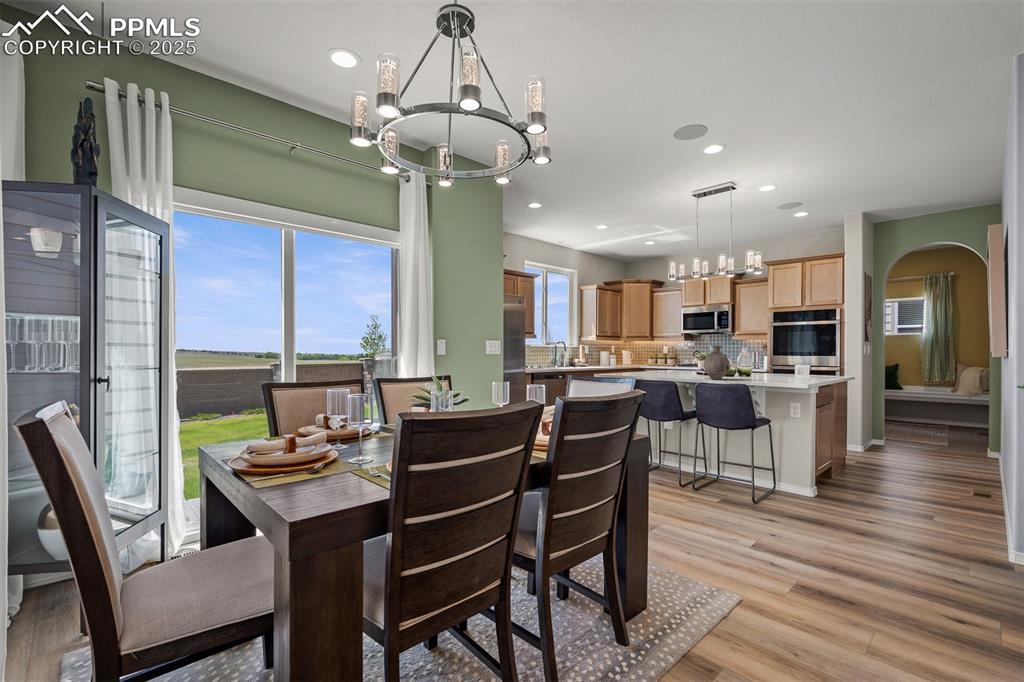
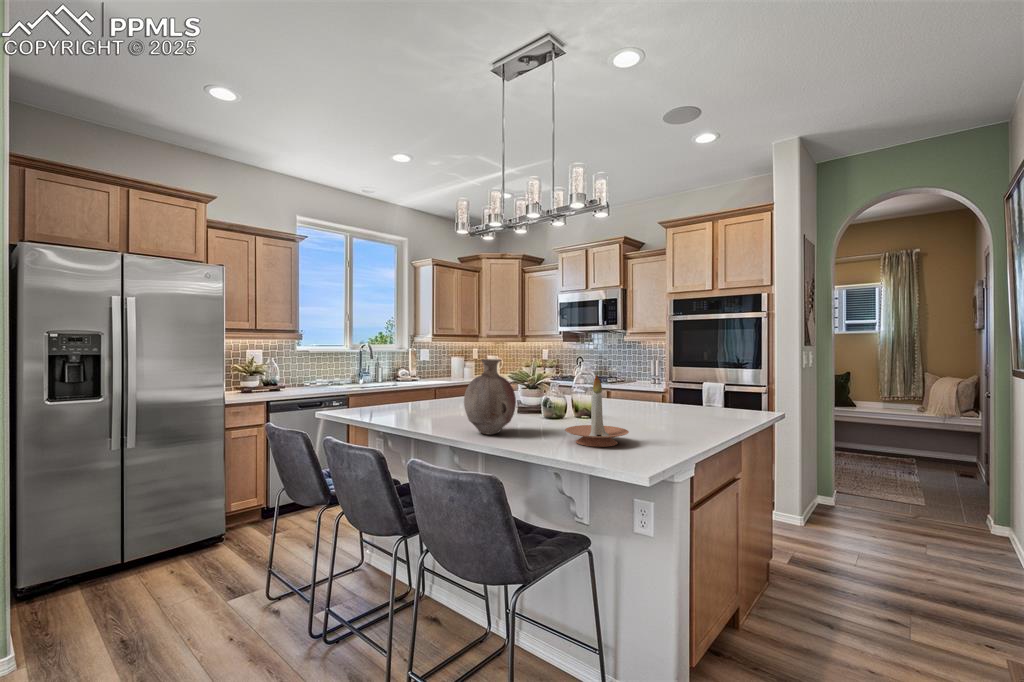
candle holder: none [758,352,790,382] -> present [565,375,629,447]

